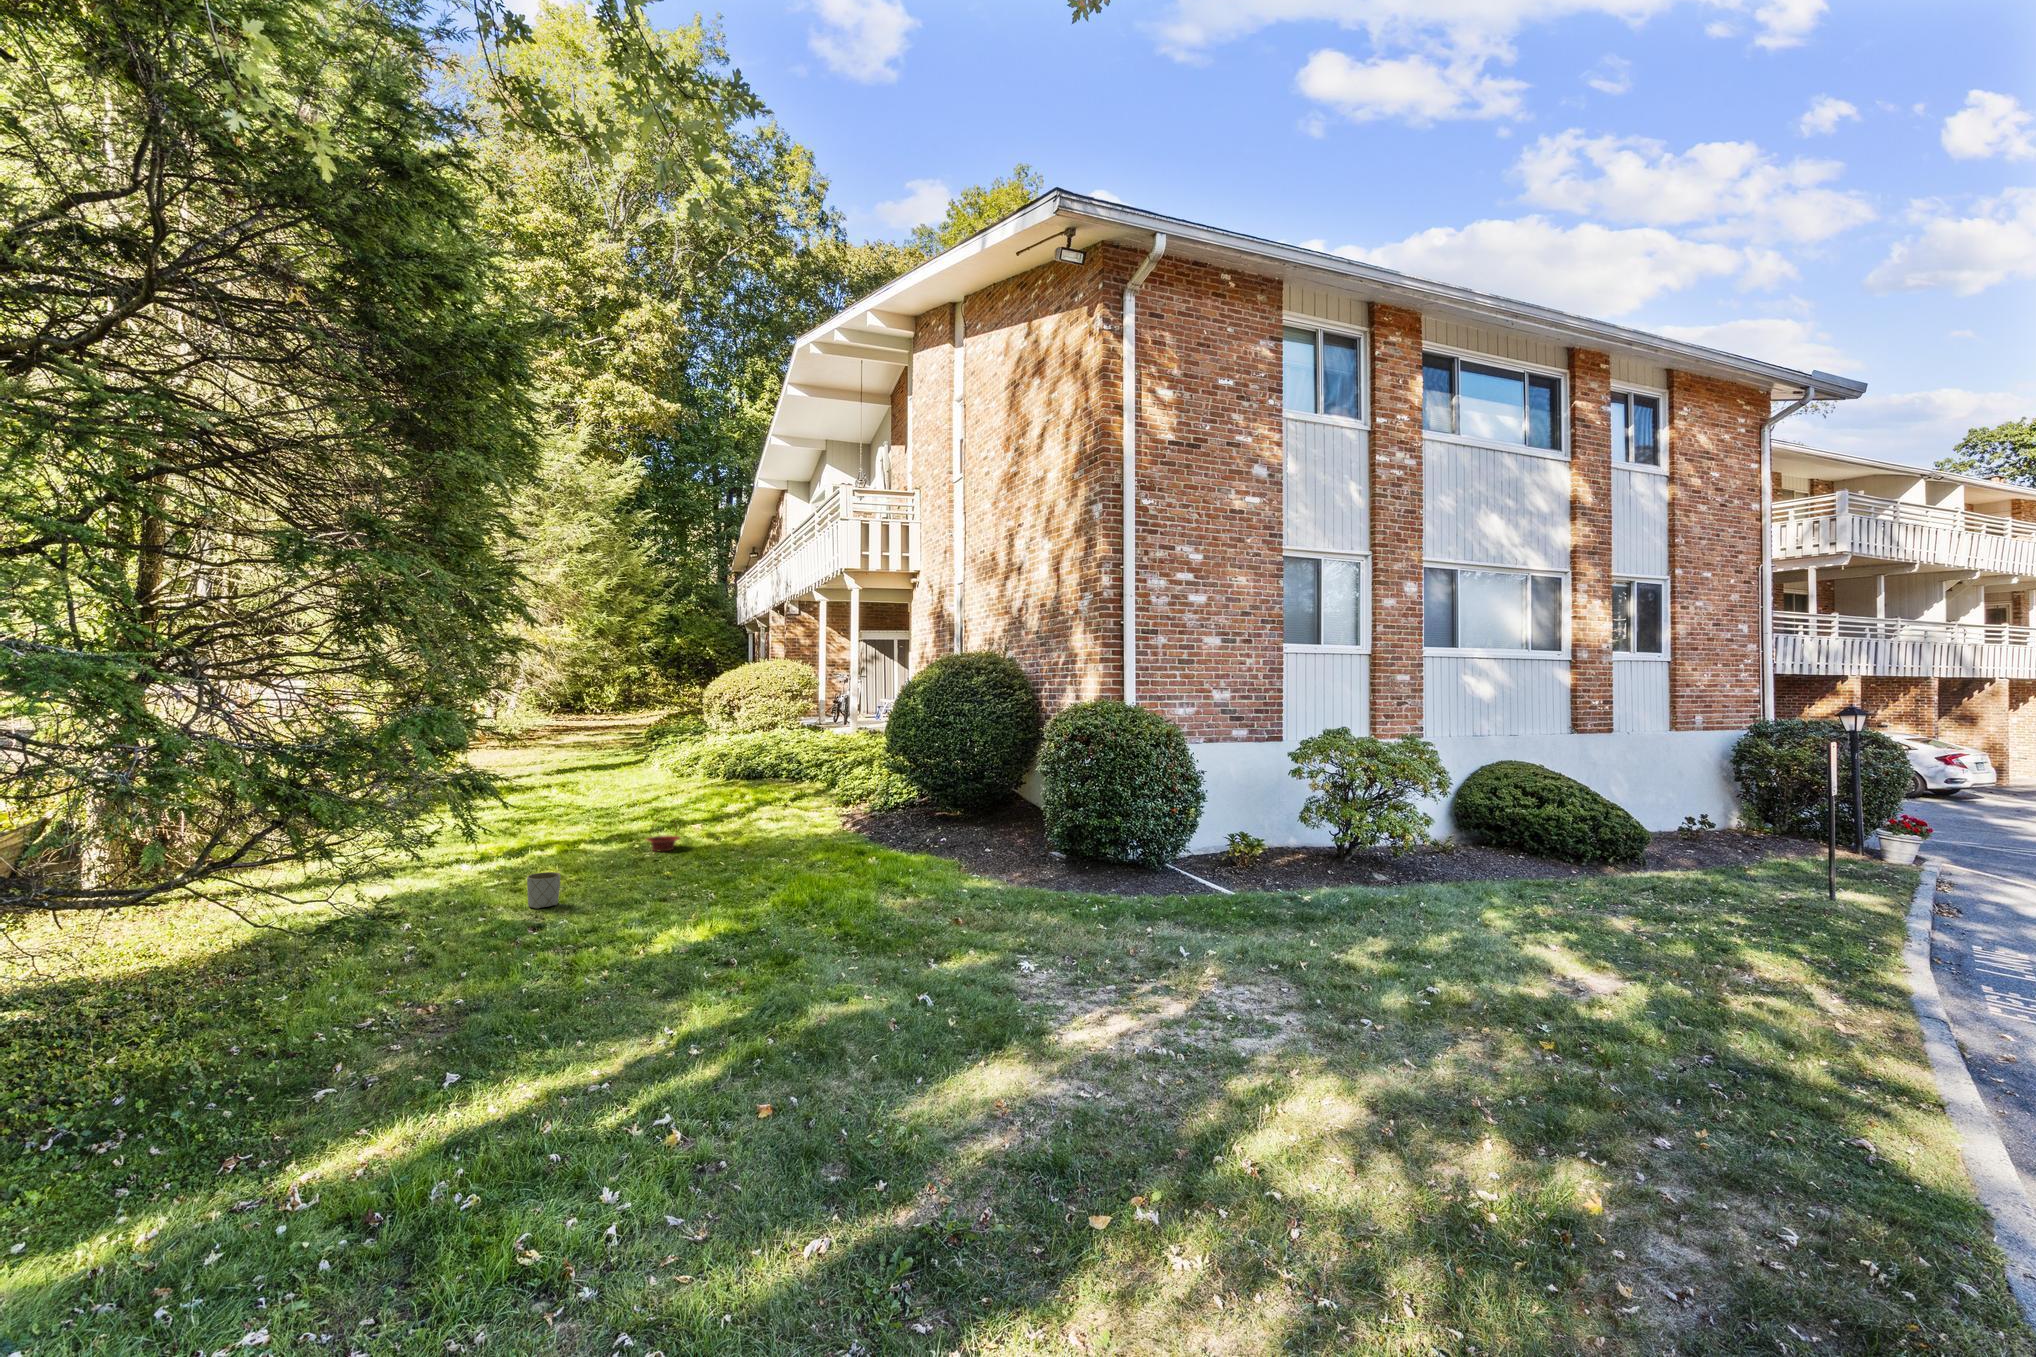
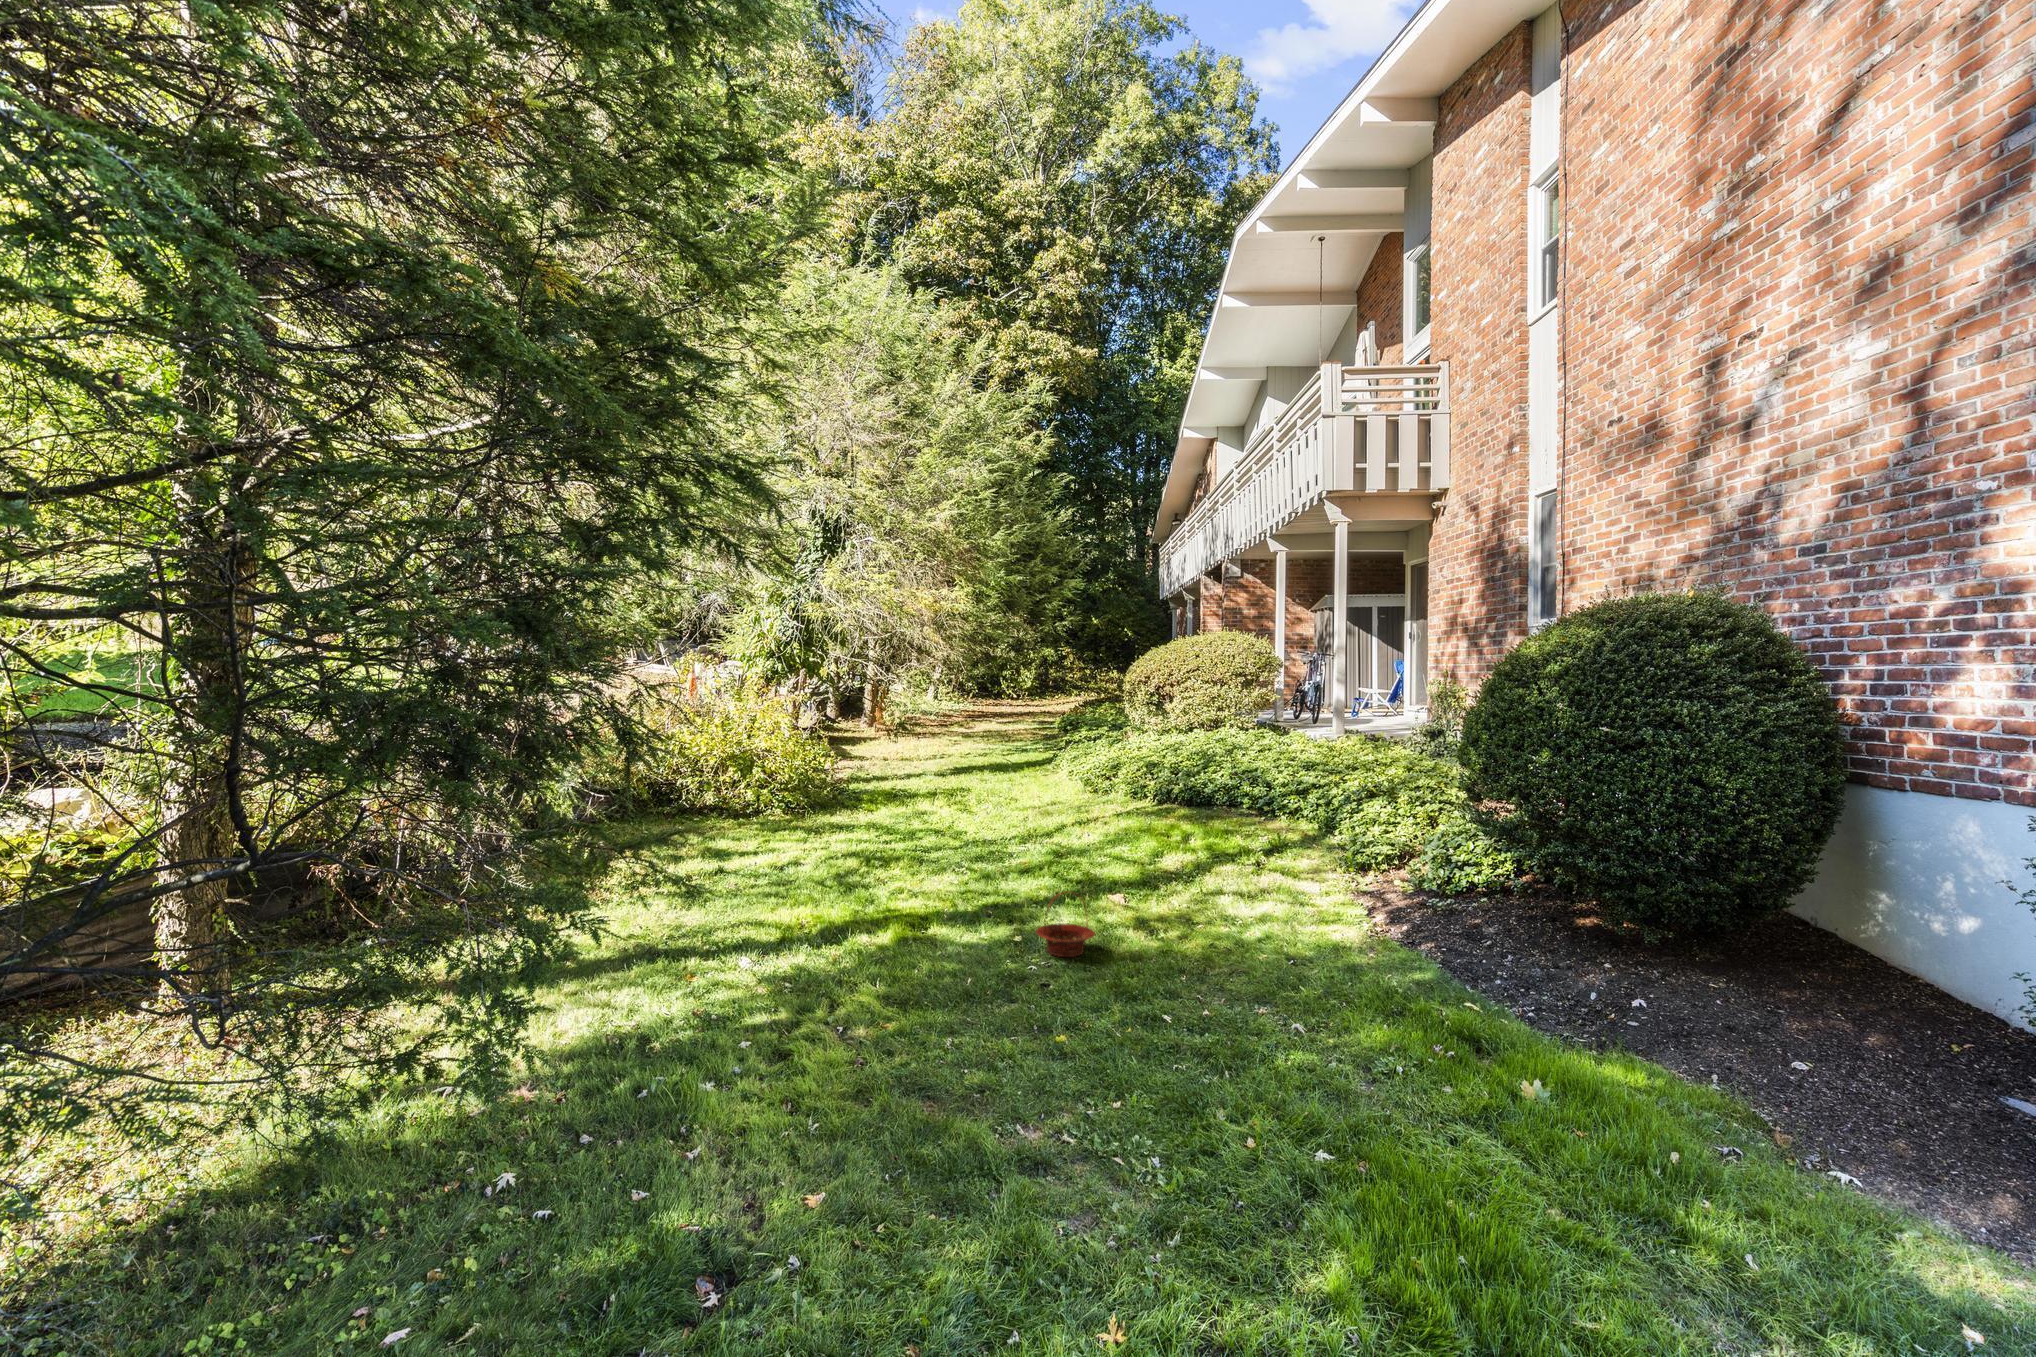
planter: present [527,872,560,909] -> none [793,1037,855,1125]

